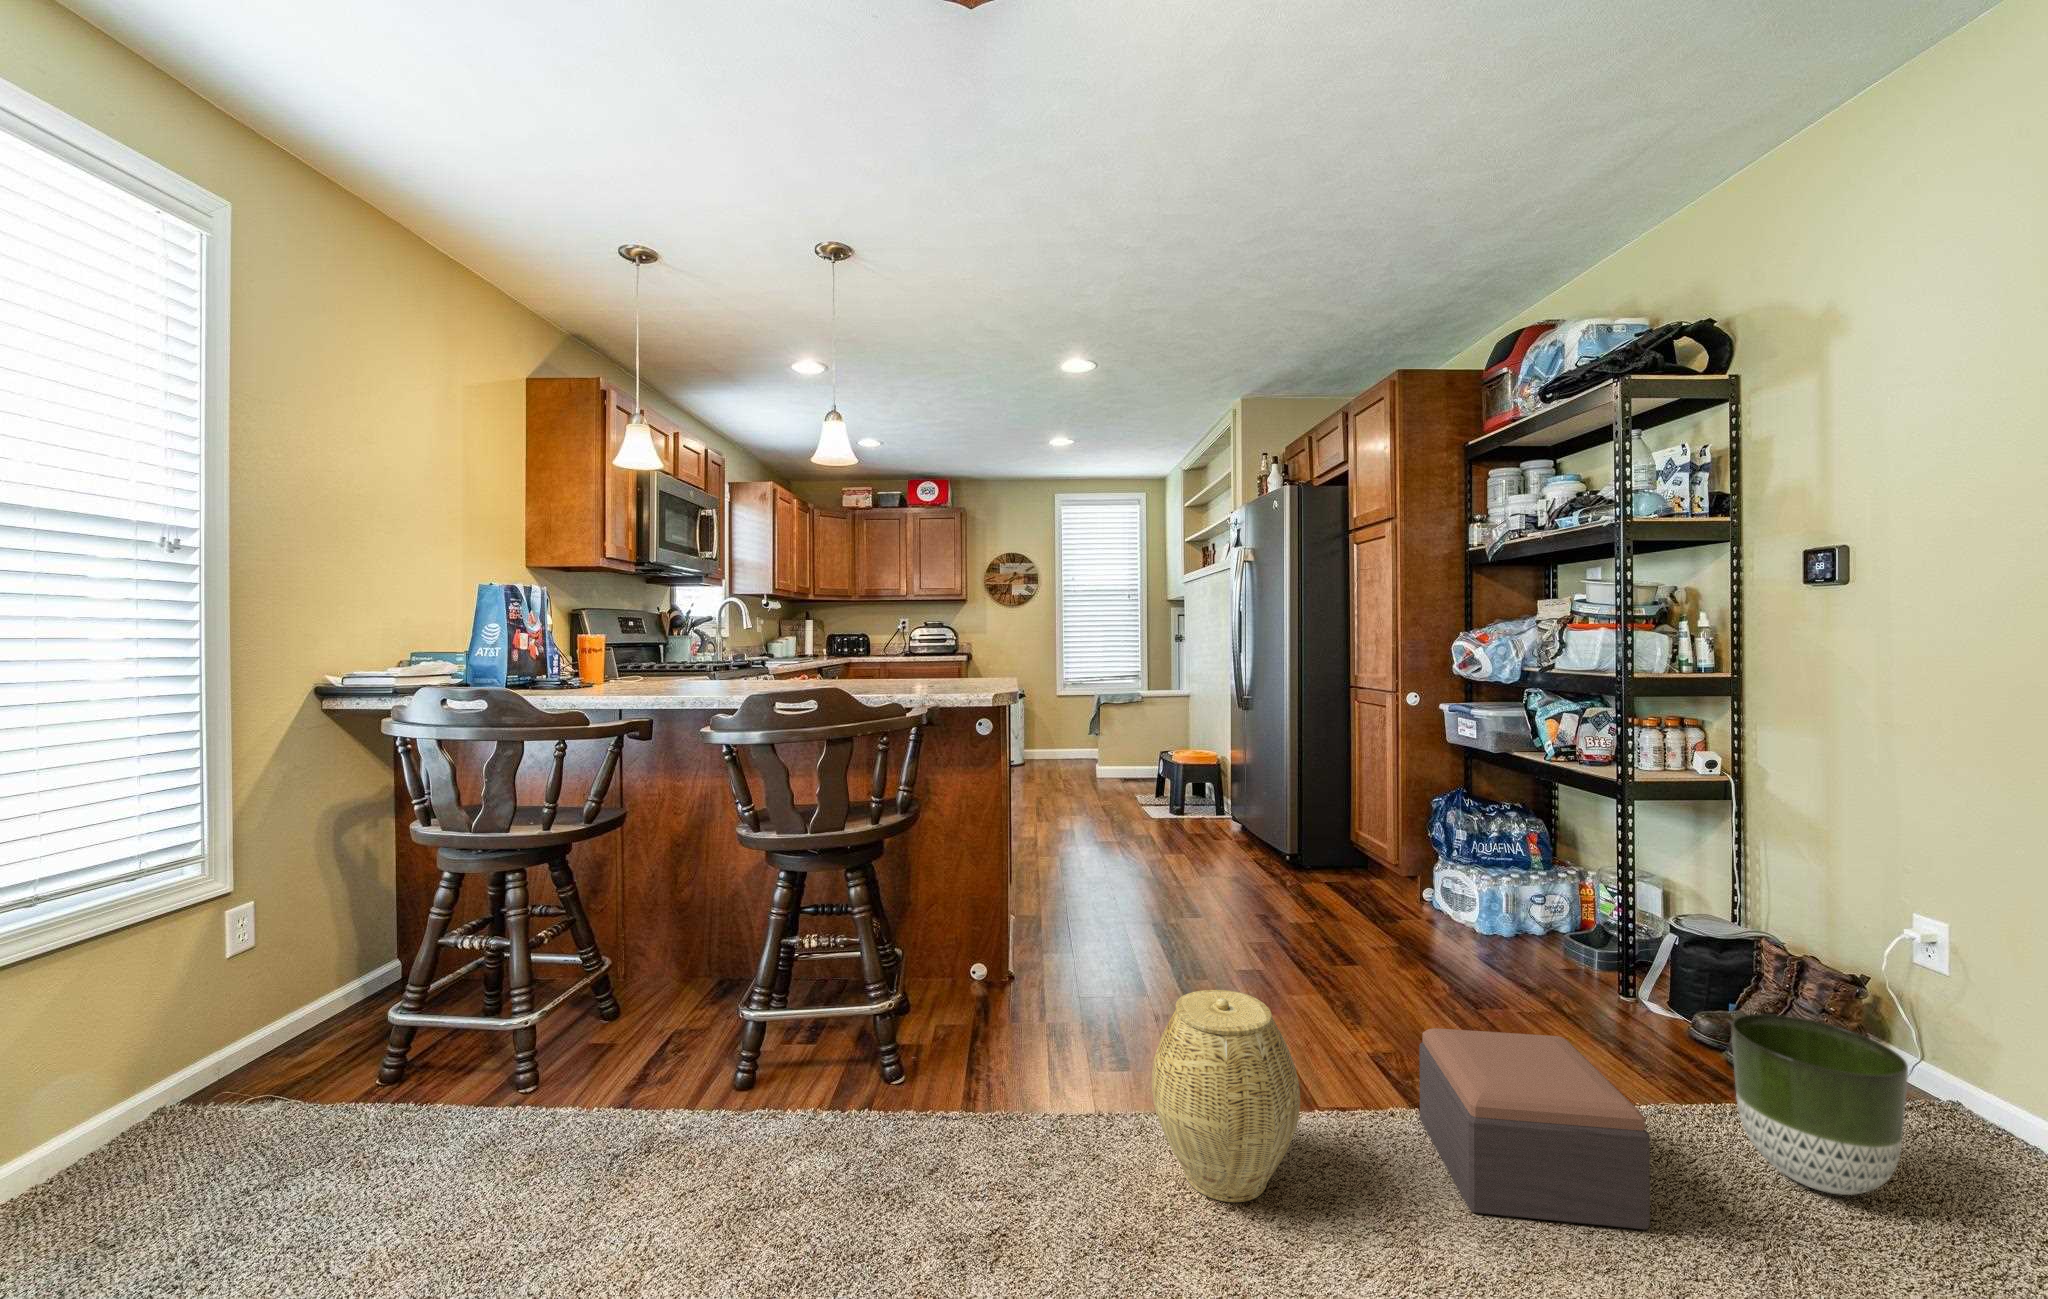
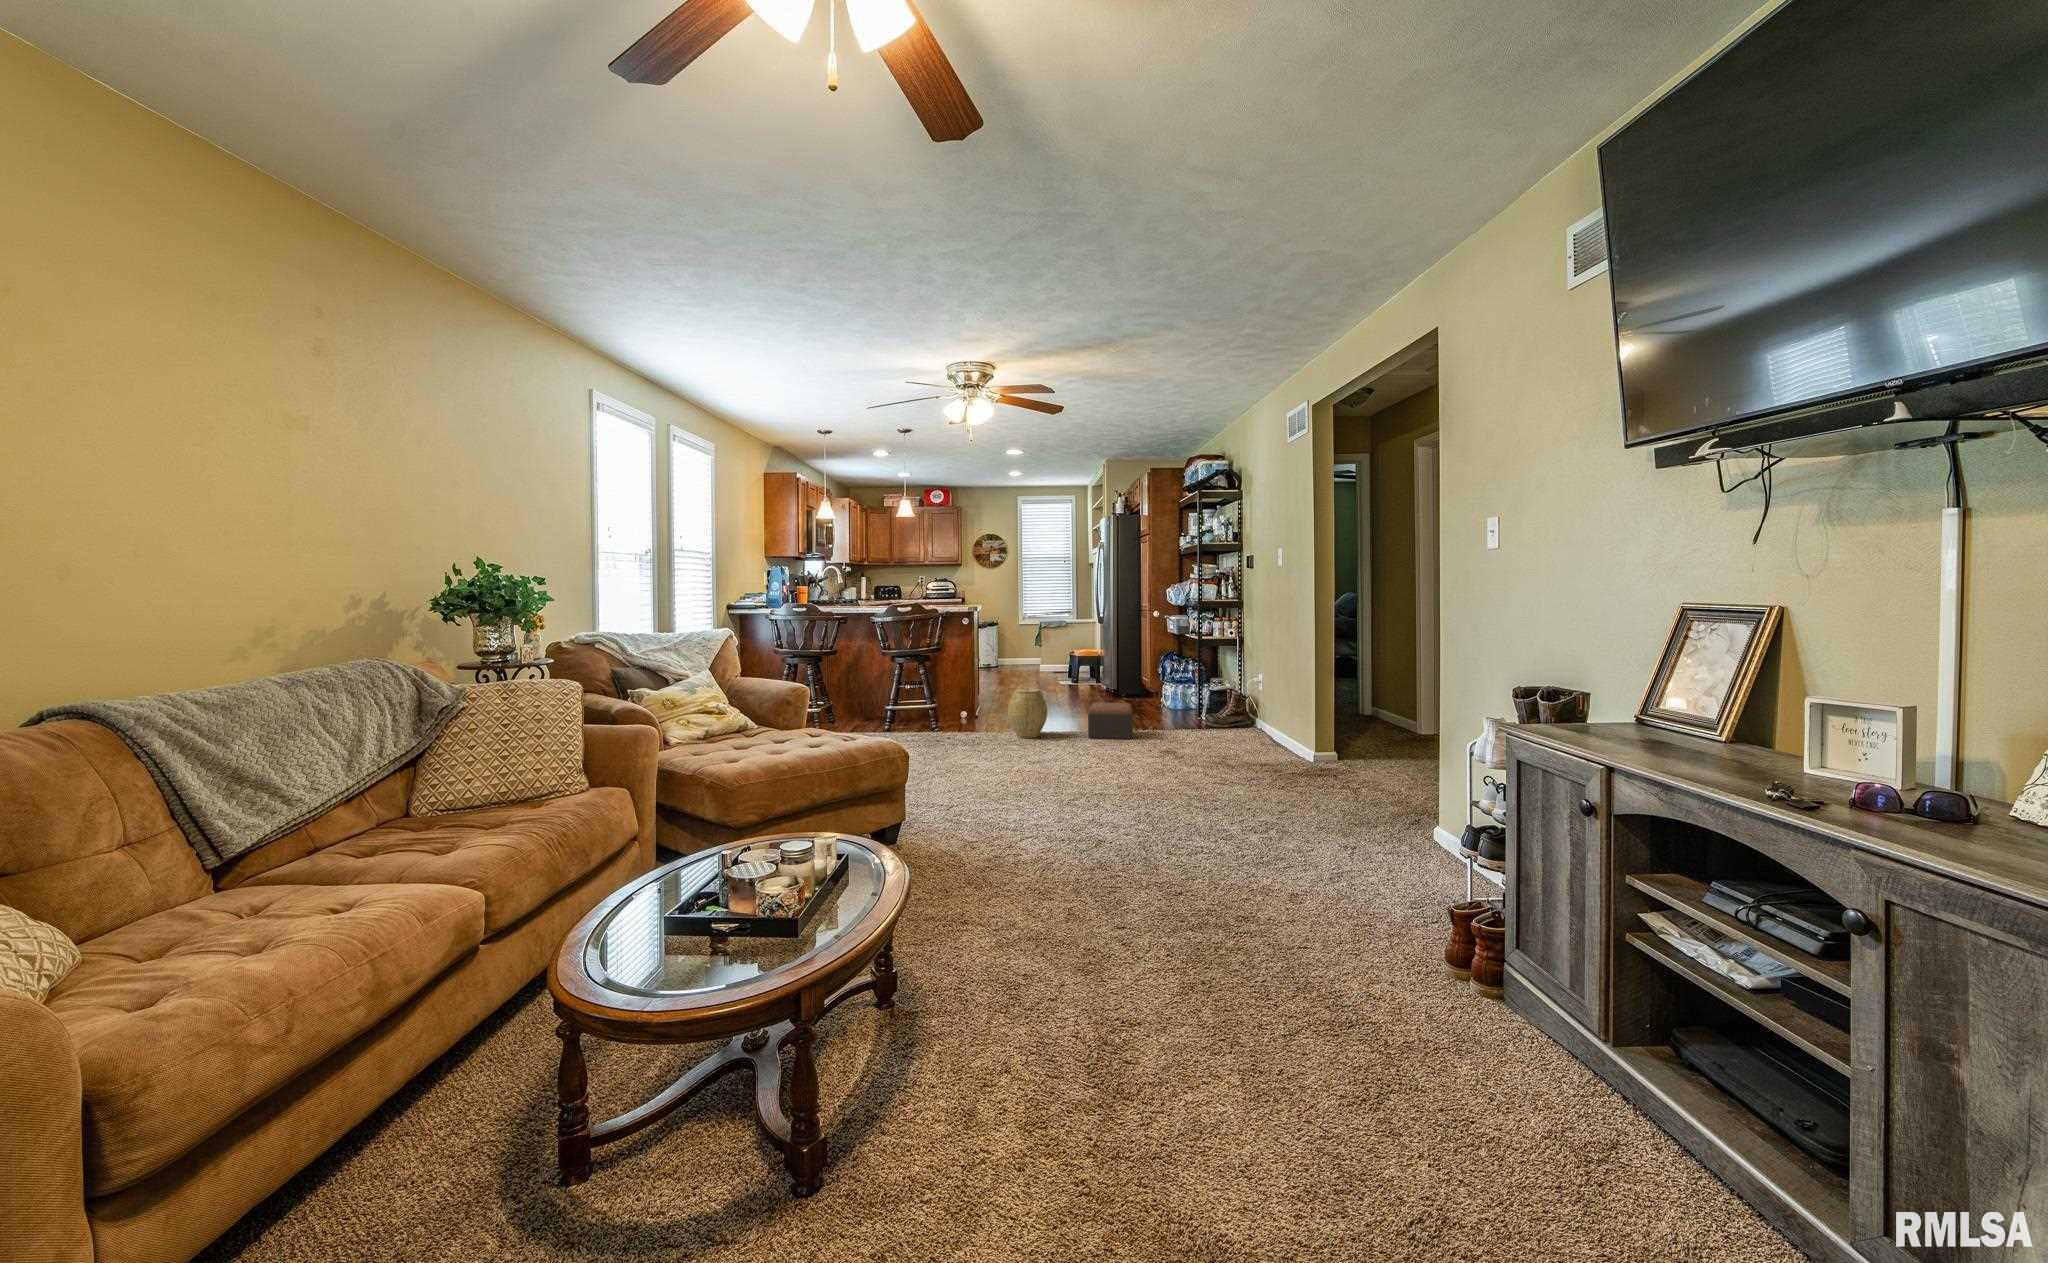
planter: present [1731,1014,1908,1195] -> none [1171,696,1206,736]

